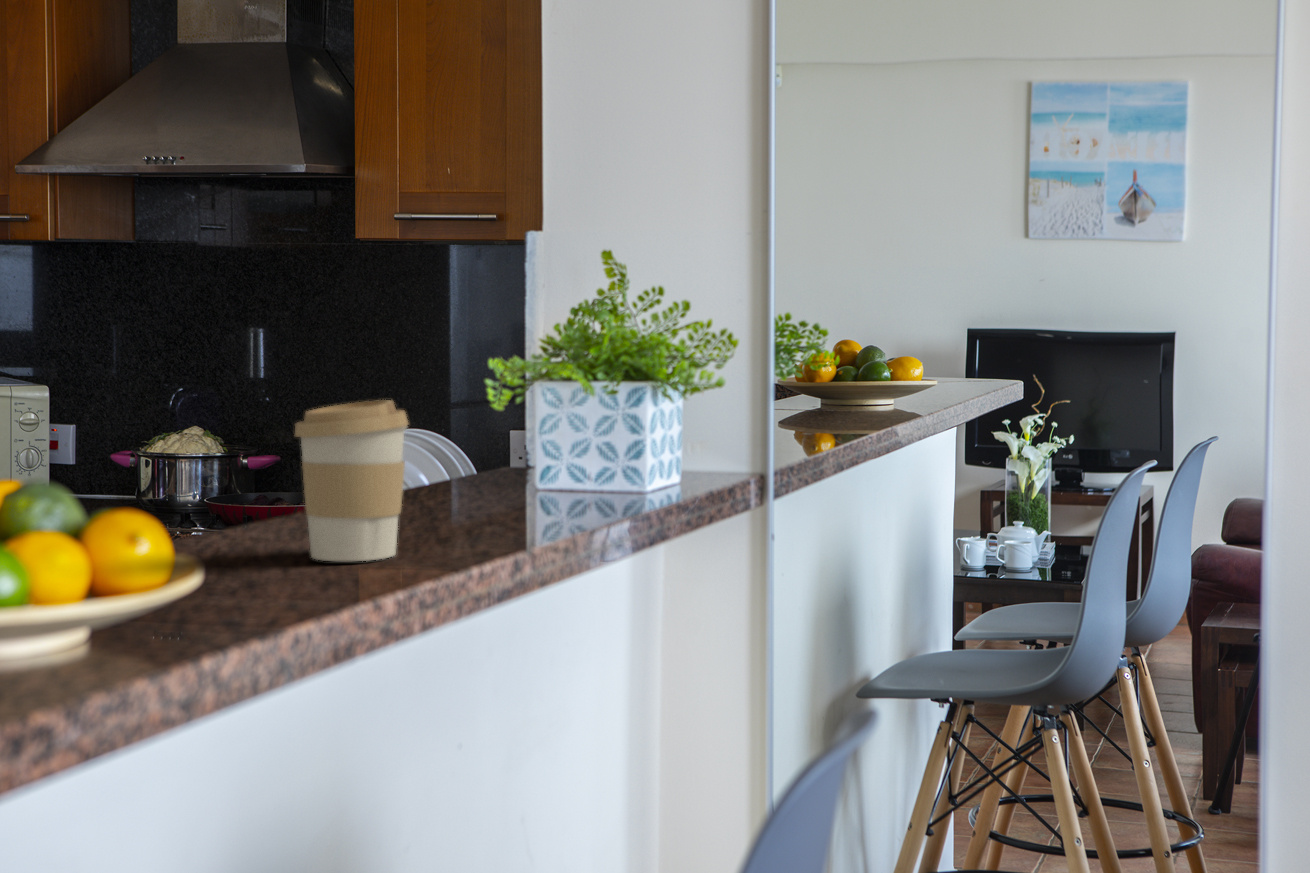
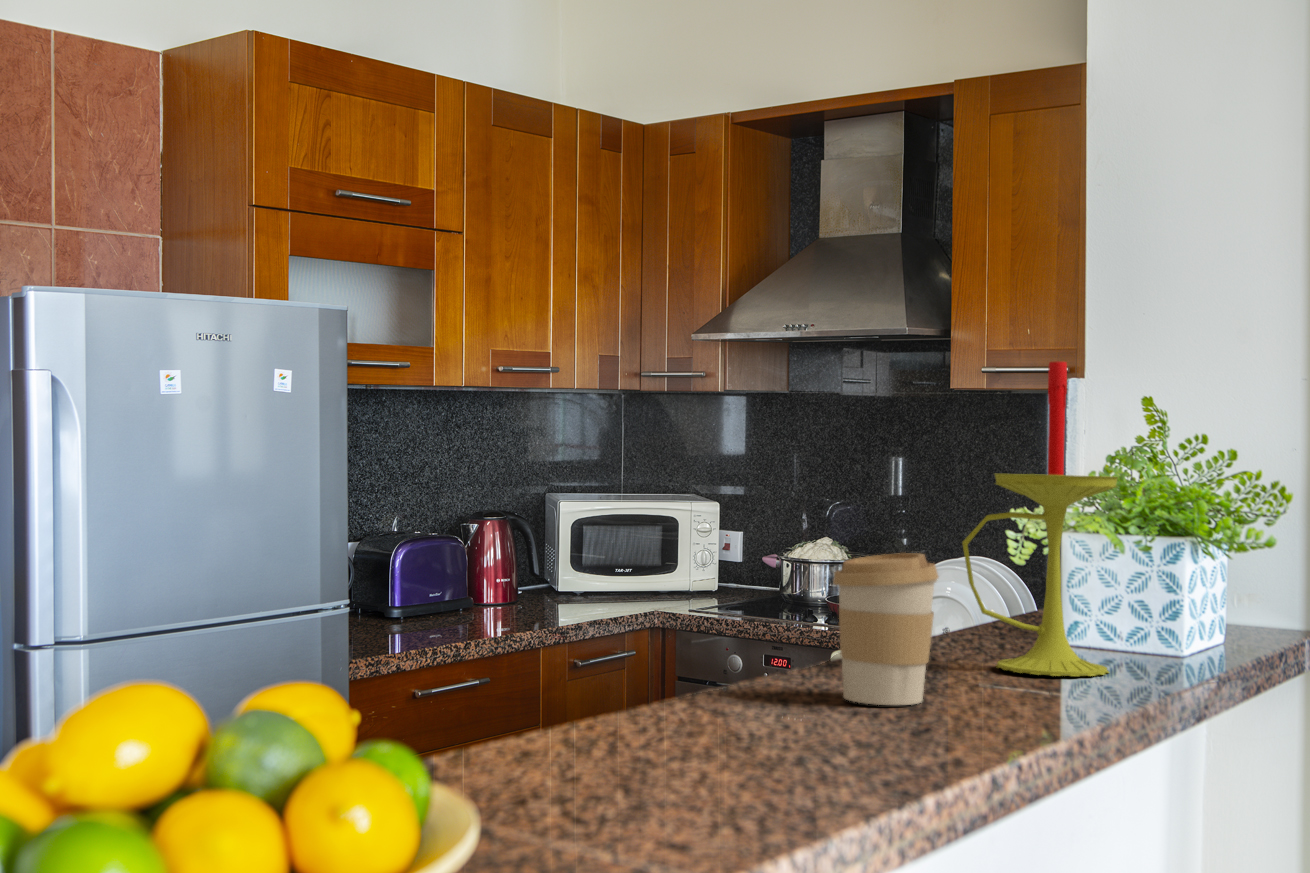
candle: none [434,198,587,519] -> present [962,361,1118,676]

